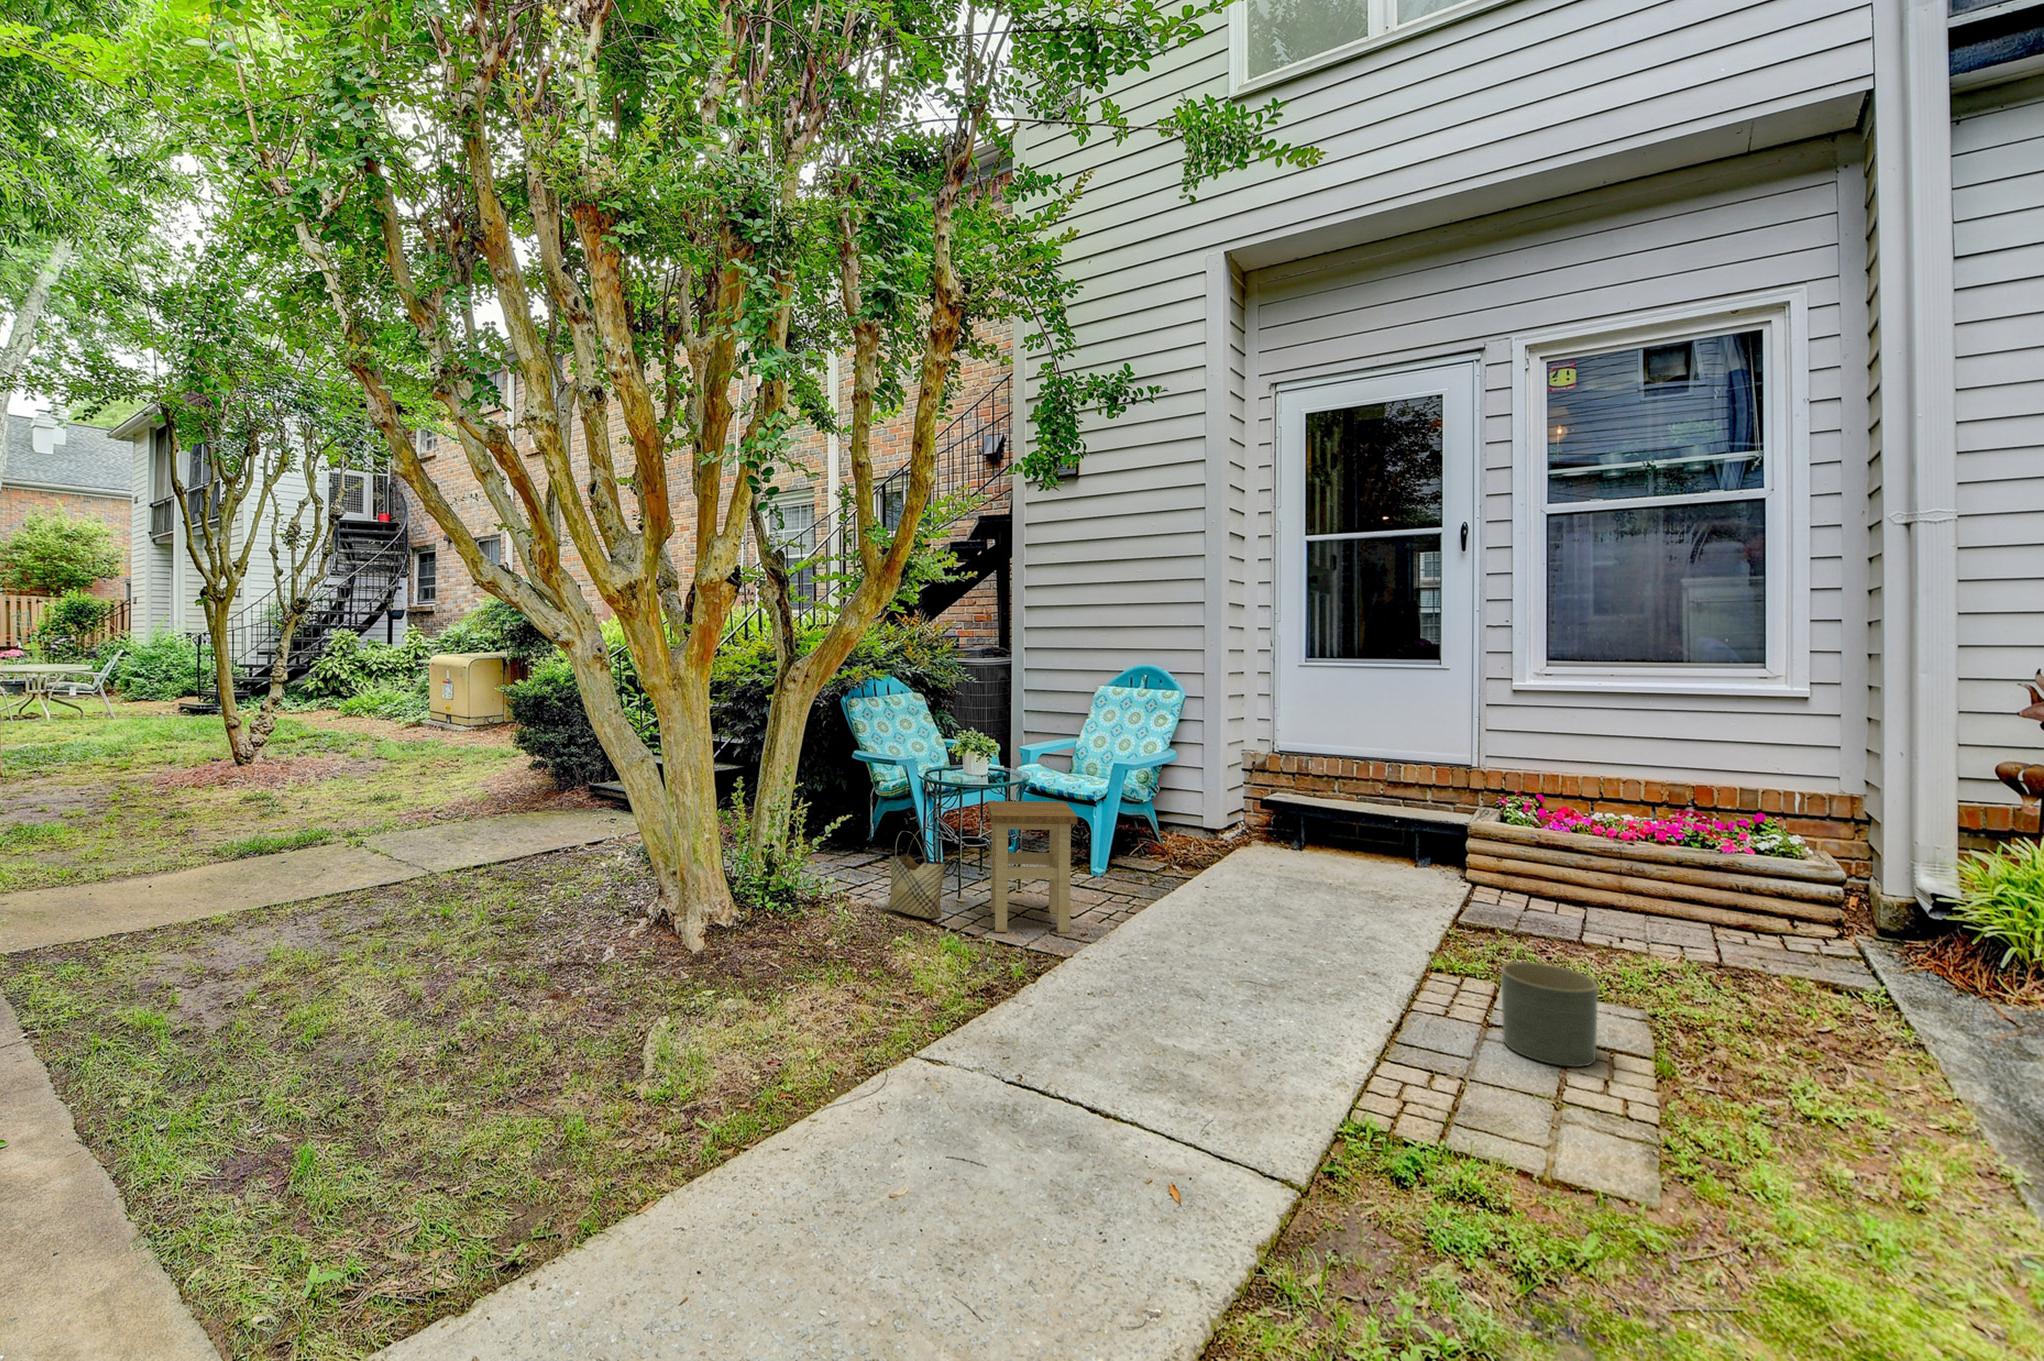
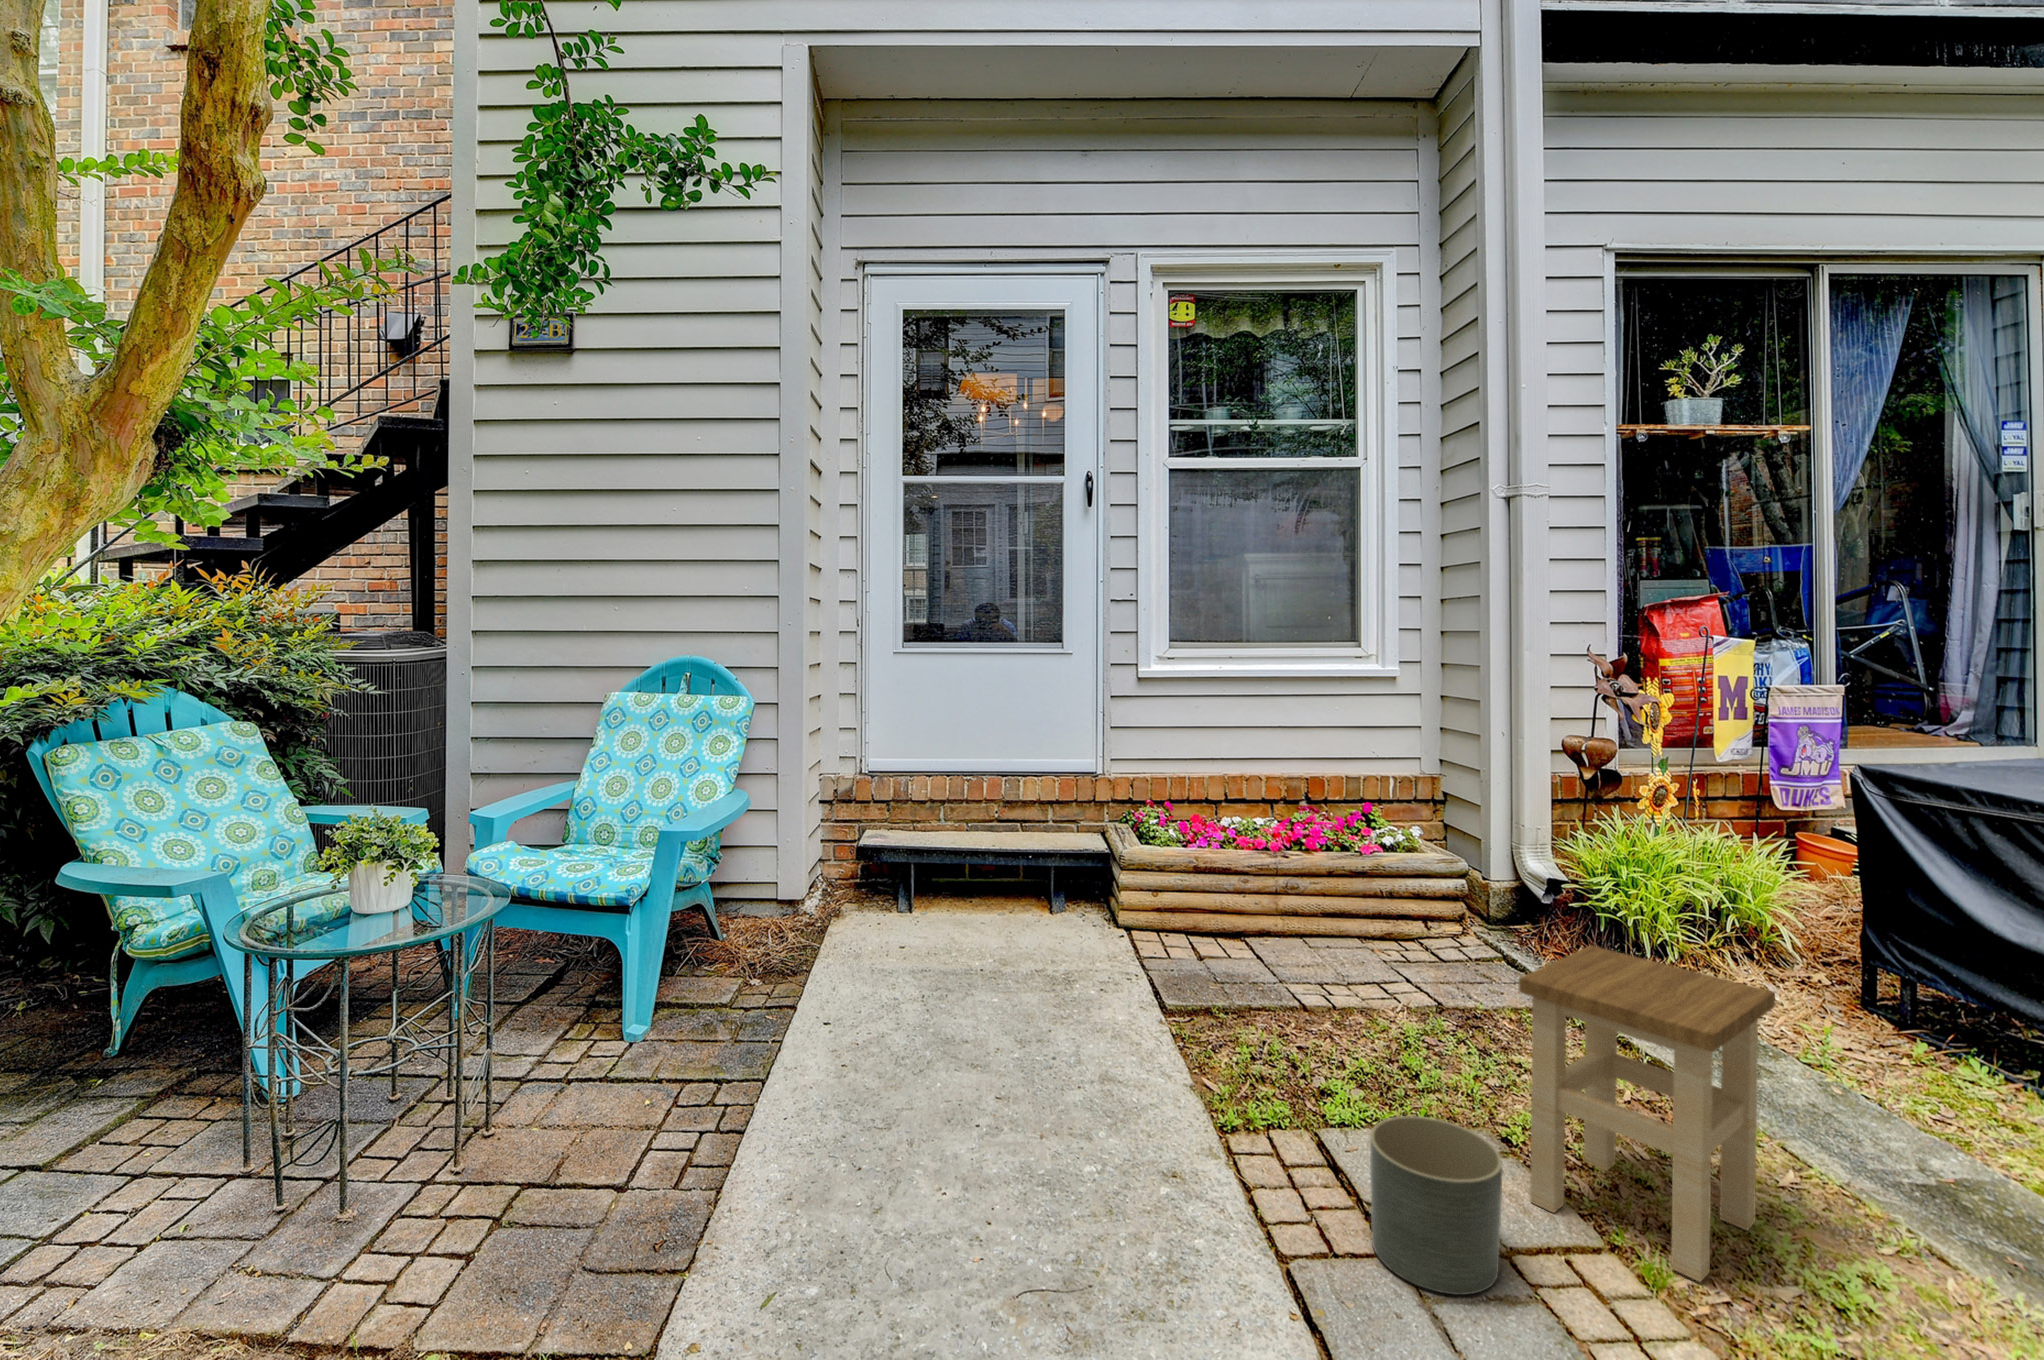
stool: present [987,801,1077,932] -> present [1519,946,1775,1282]
woven basket: present [887,827,946,918] -> none [140,1065,312,1292]

